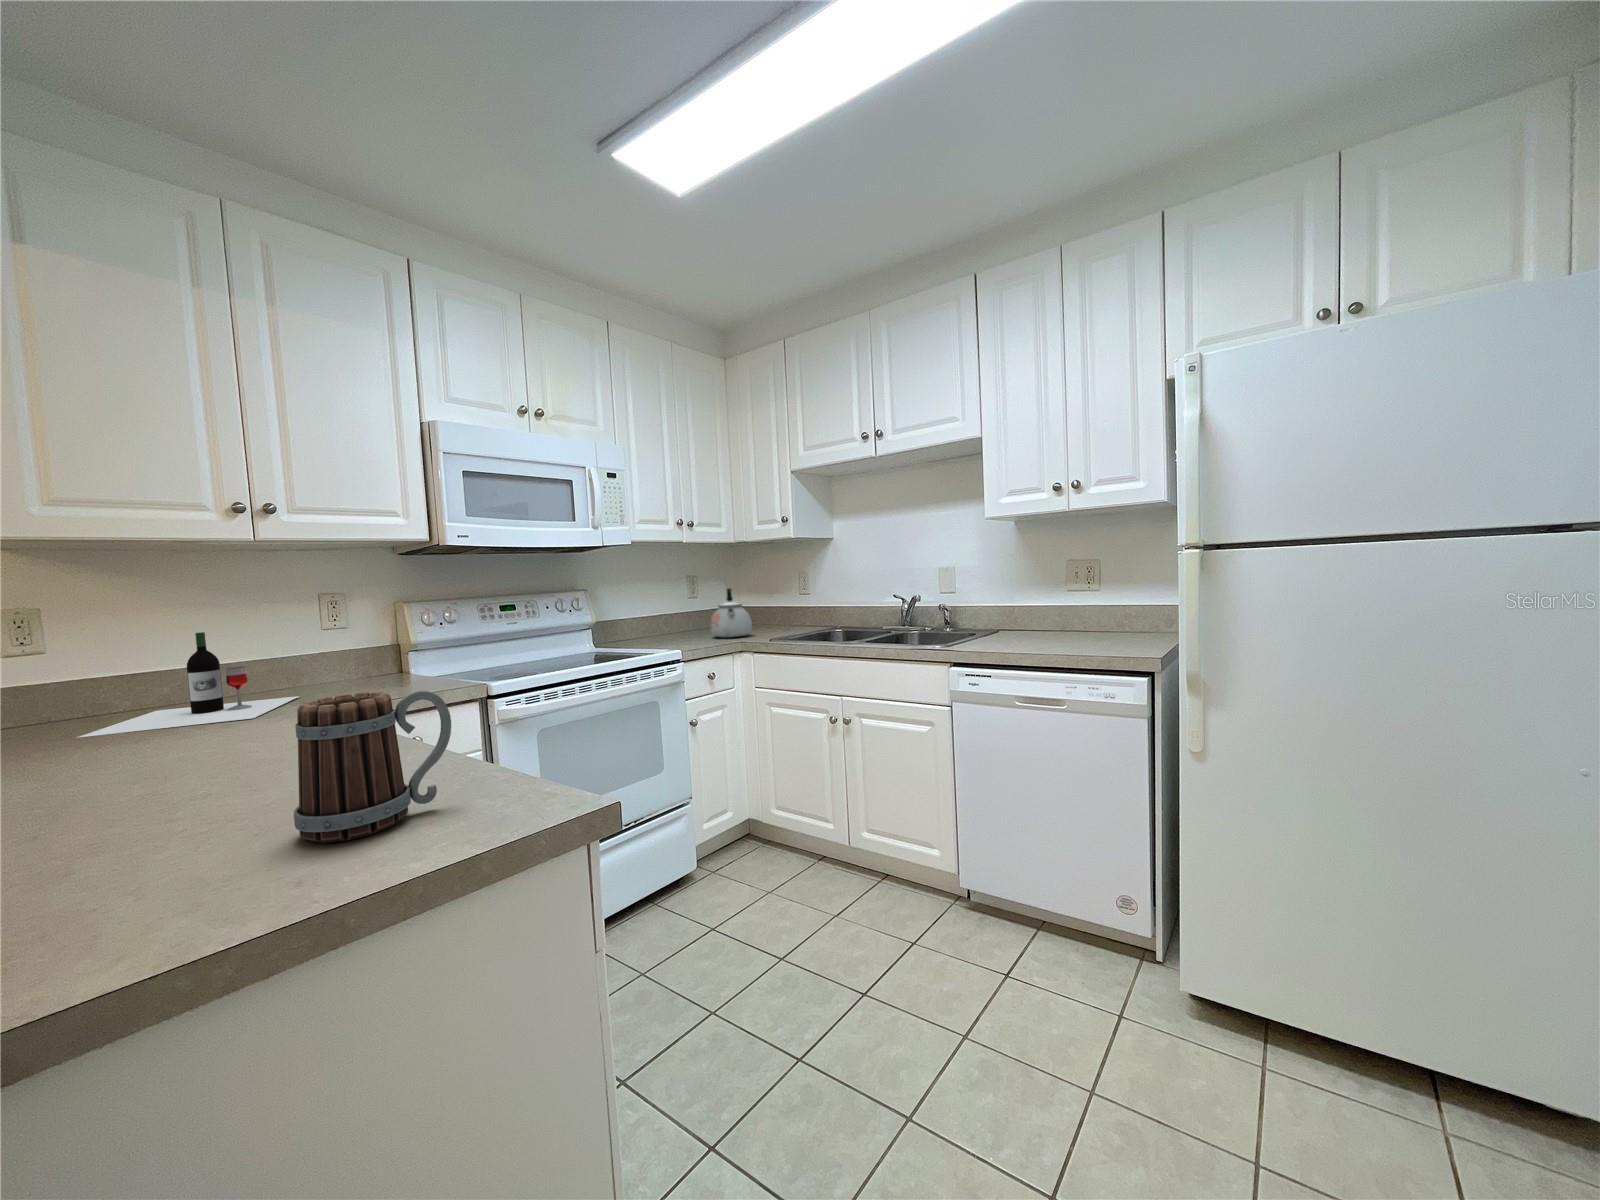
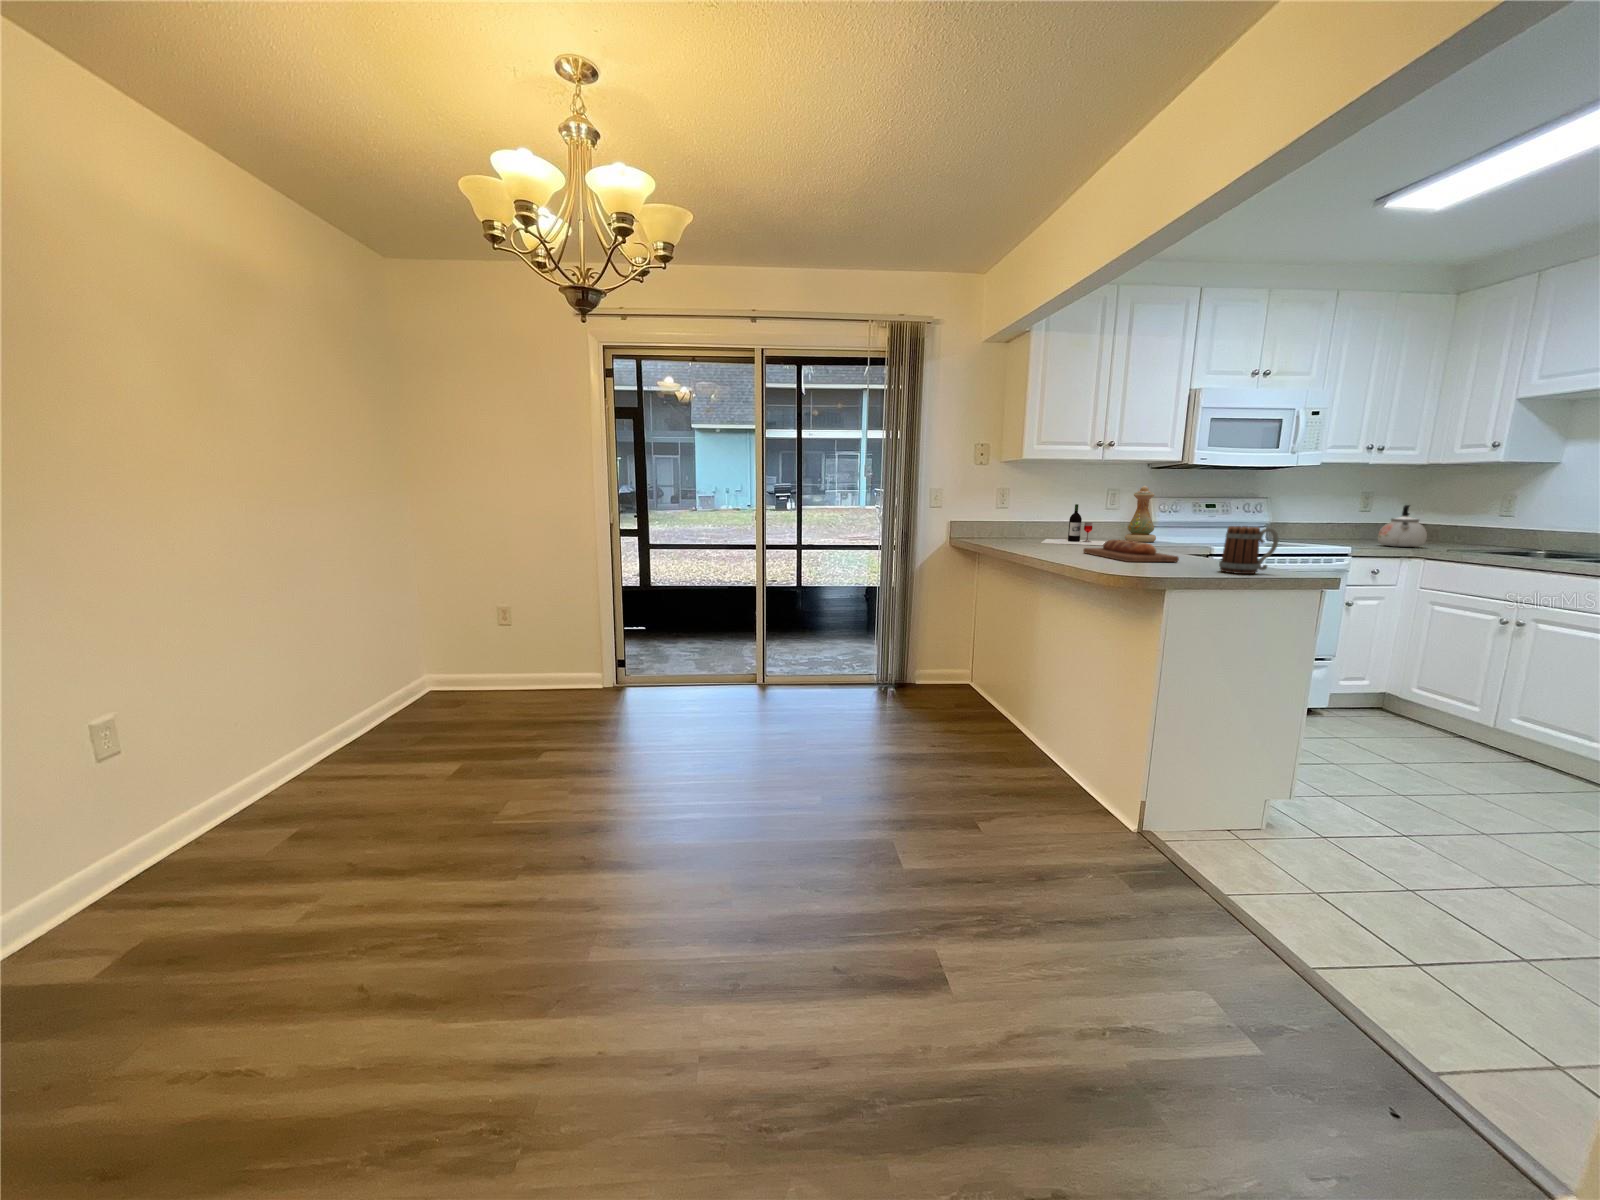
vase: none [354,584,414,686] -> present [1125,486,1156,542]
bread loaf: none [51,737,277,835] -> present [1083,540,1179,562]

